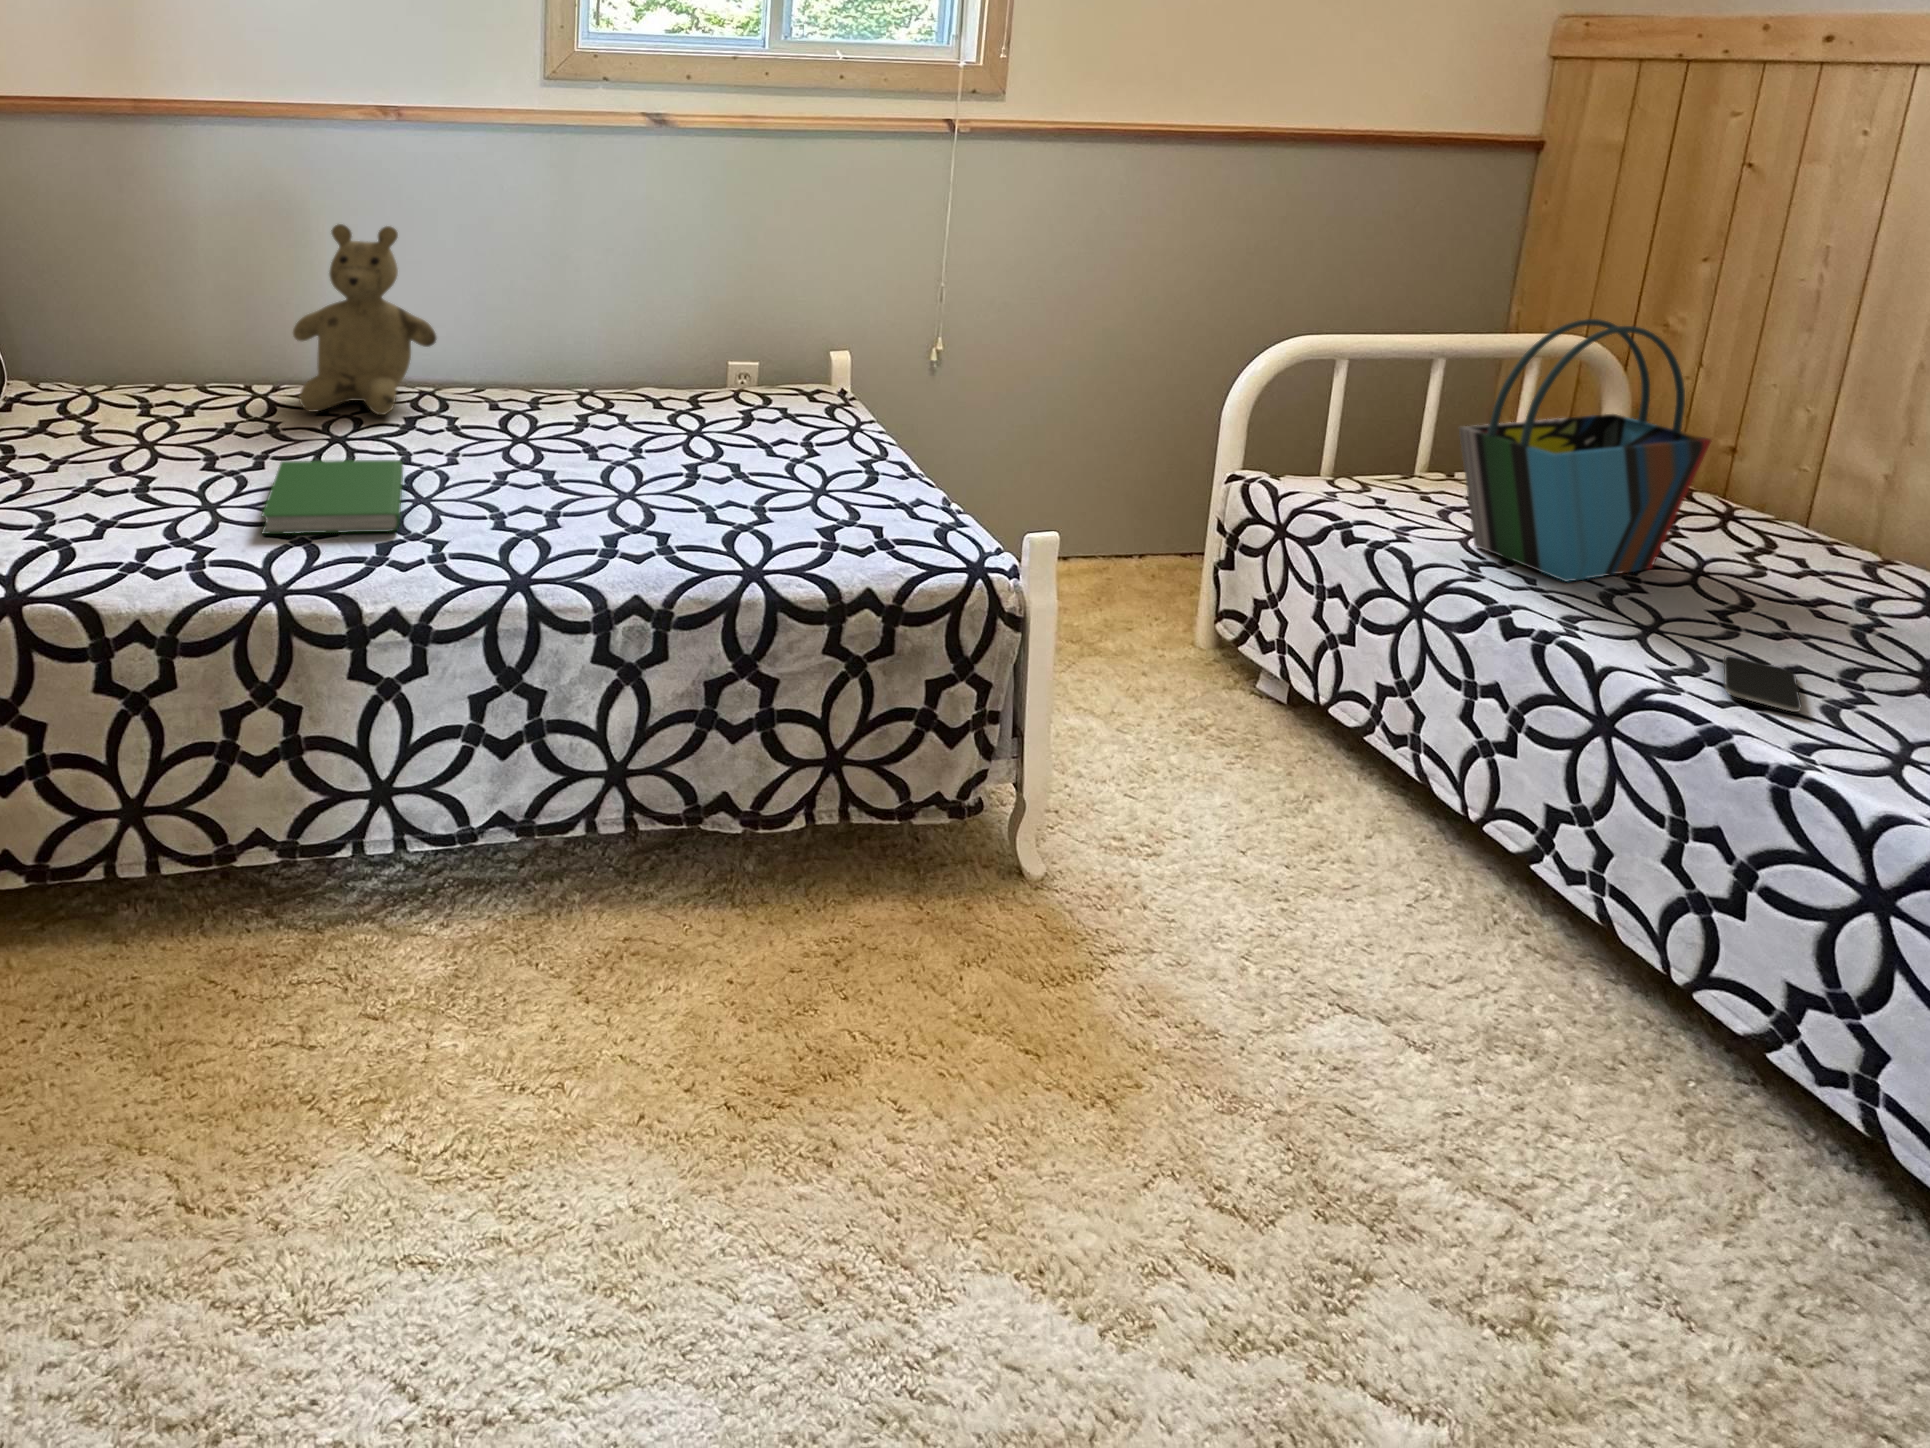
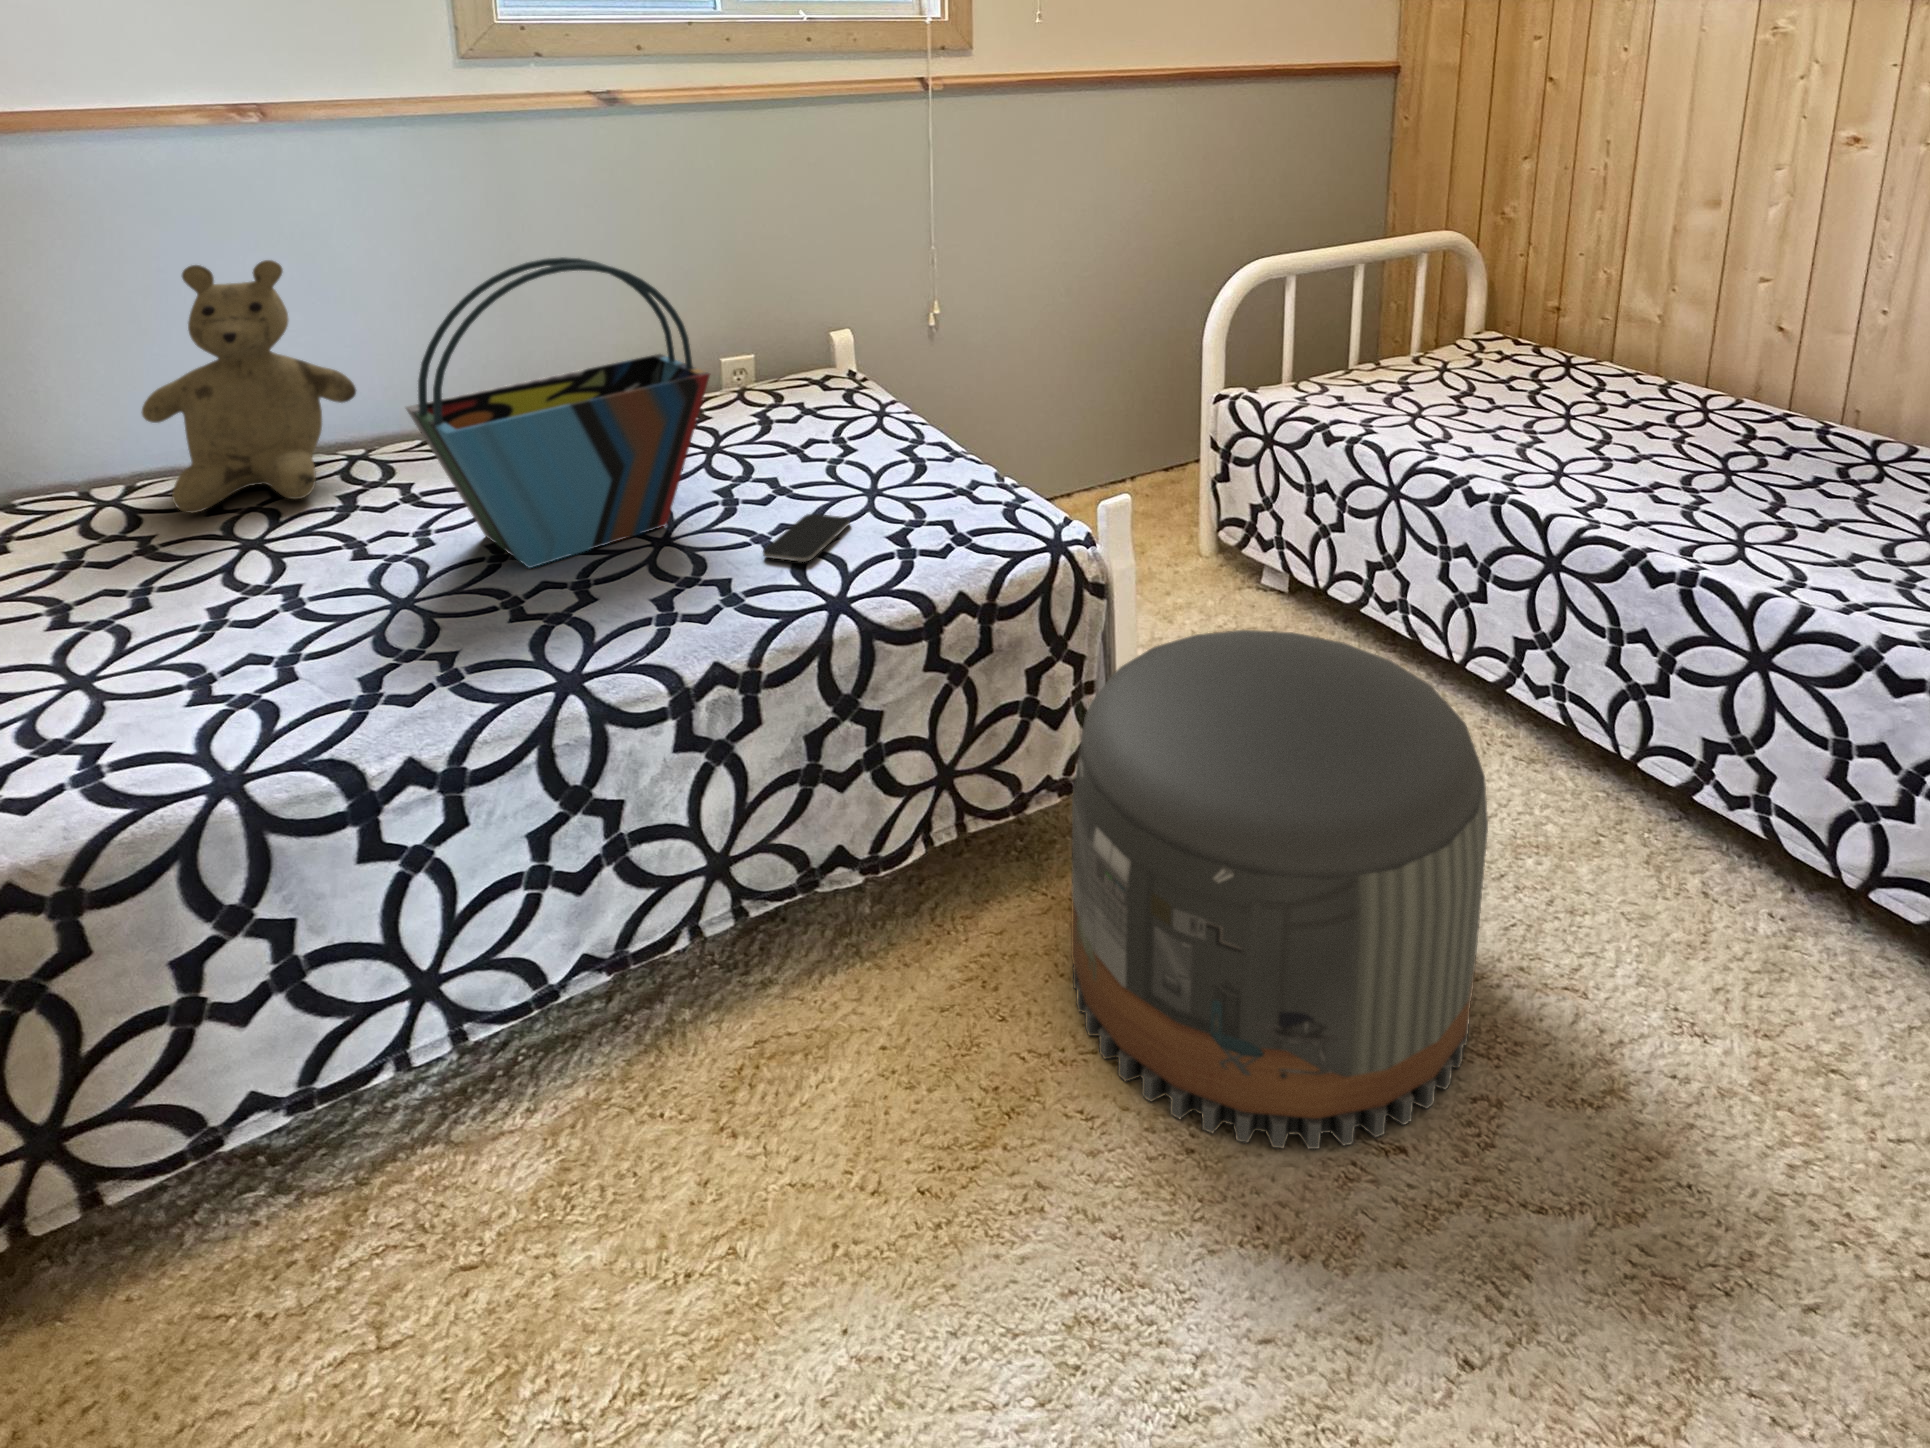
tote bag: present [1459,319,1712,582] -> present [406,257,710,569]
hardcover book: present [262,460,403,534] -> none [179,558,385,706]
smartphone: present [1724,655,1801,712] -> present [763,514,850,562]
pouf: none [922,686,1400,1245] -> present [1071,630,1488,1149]

